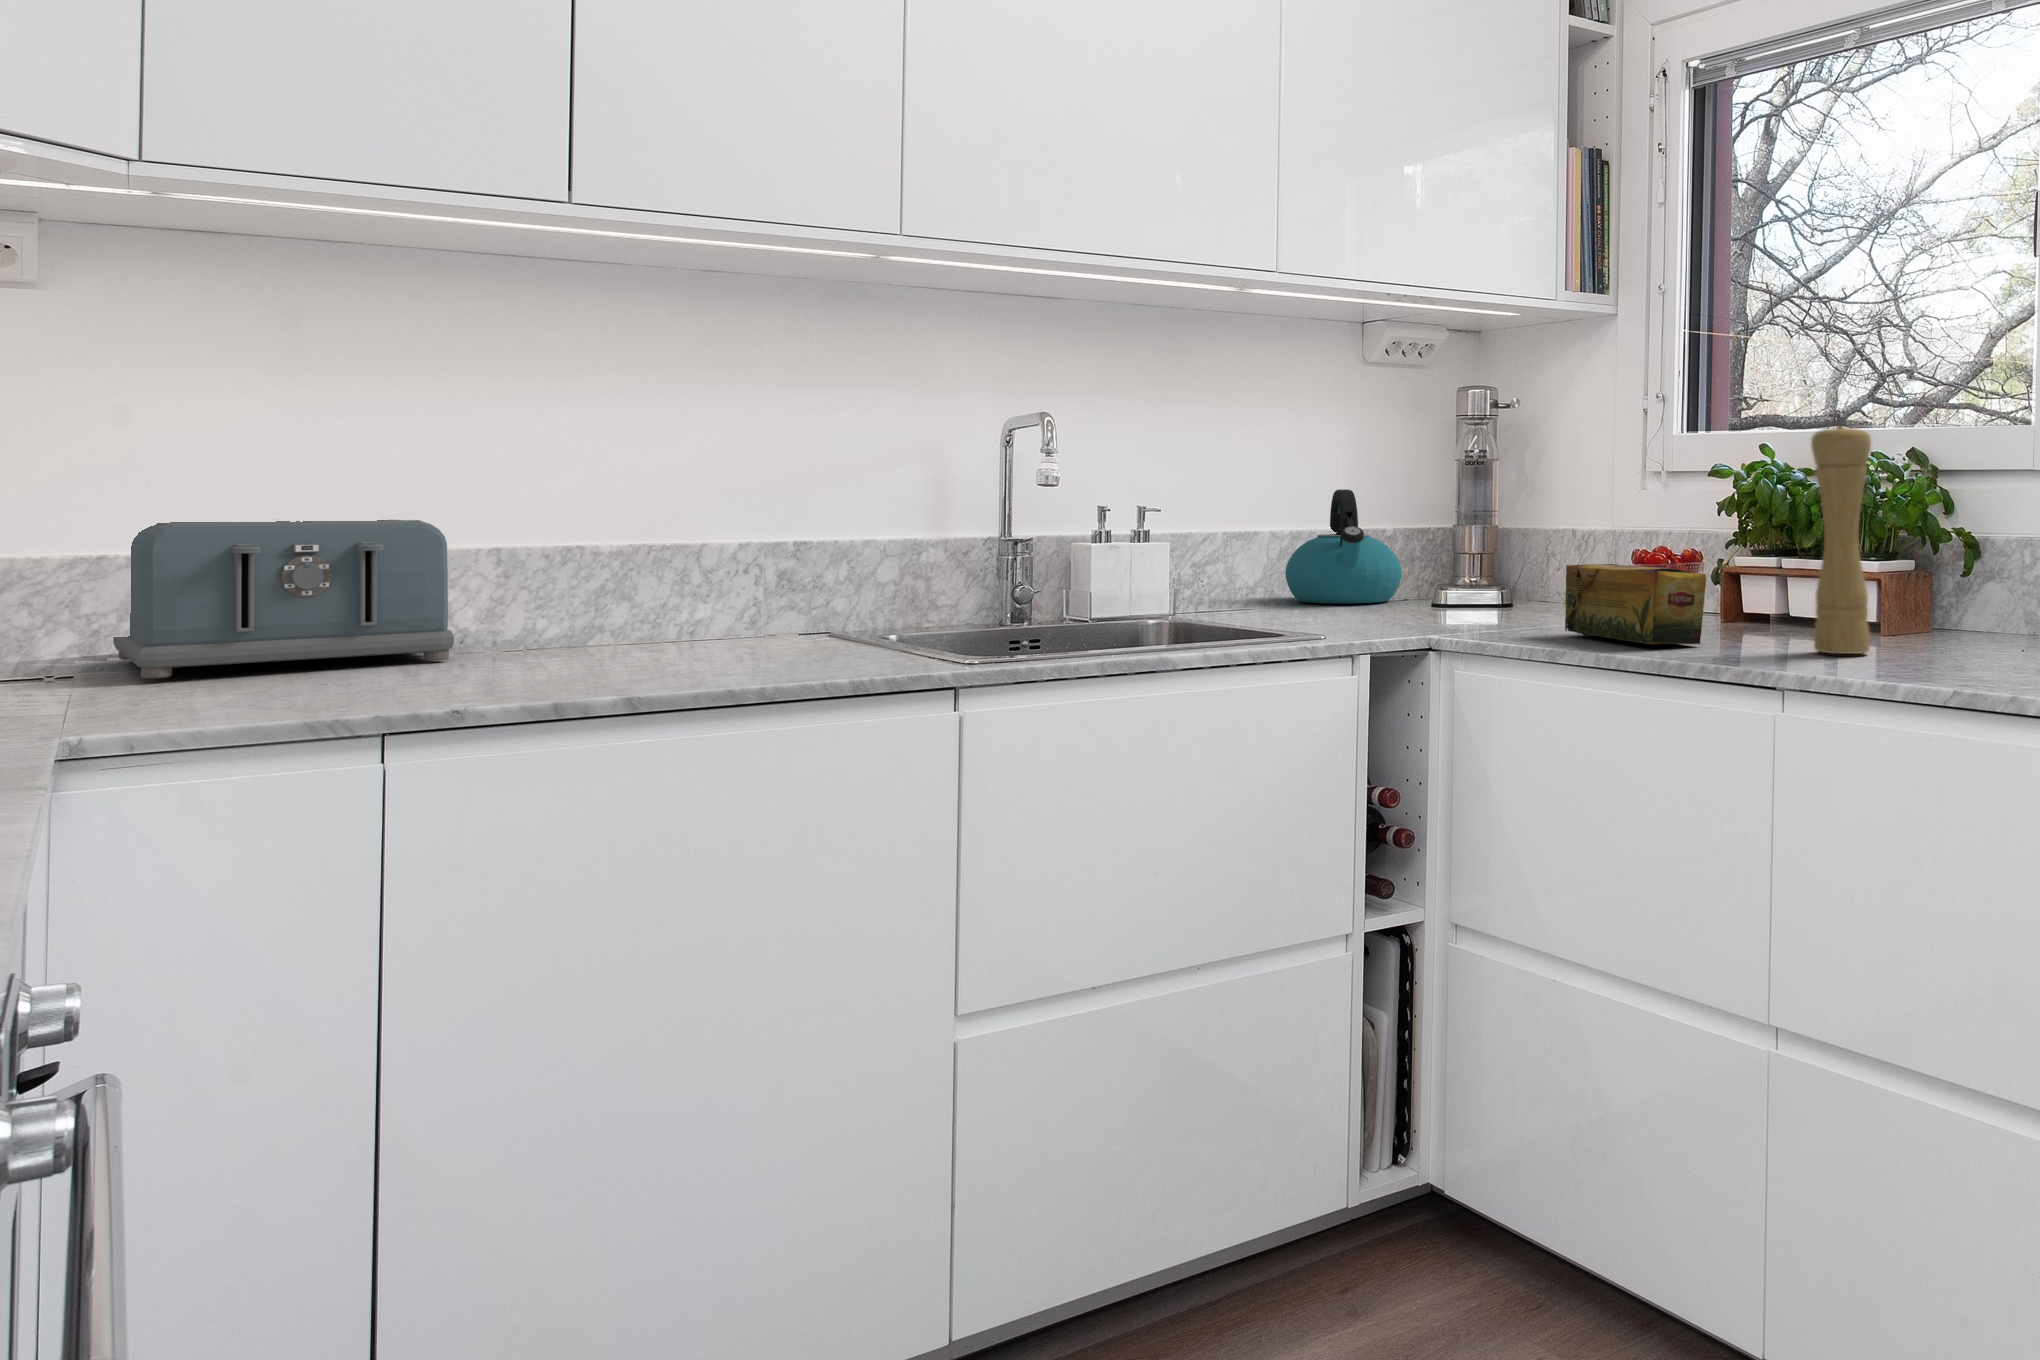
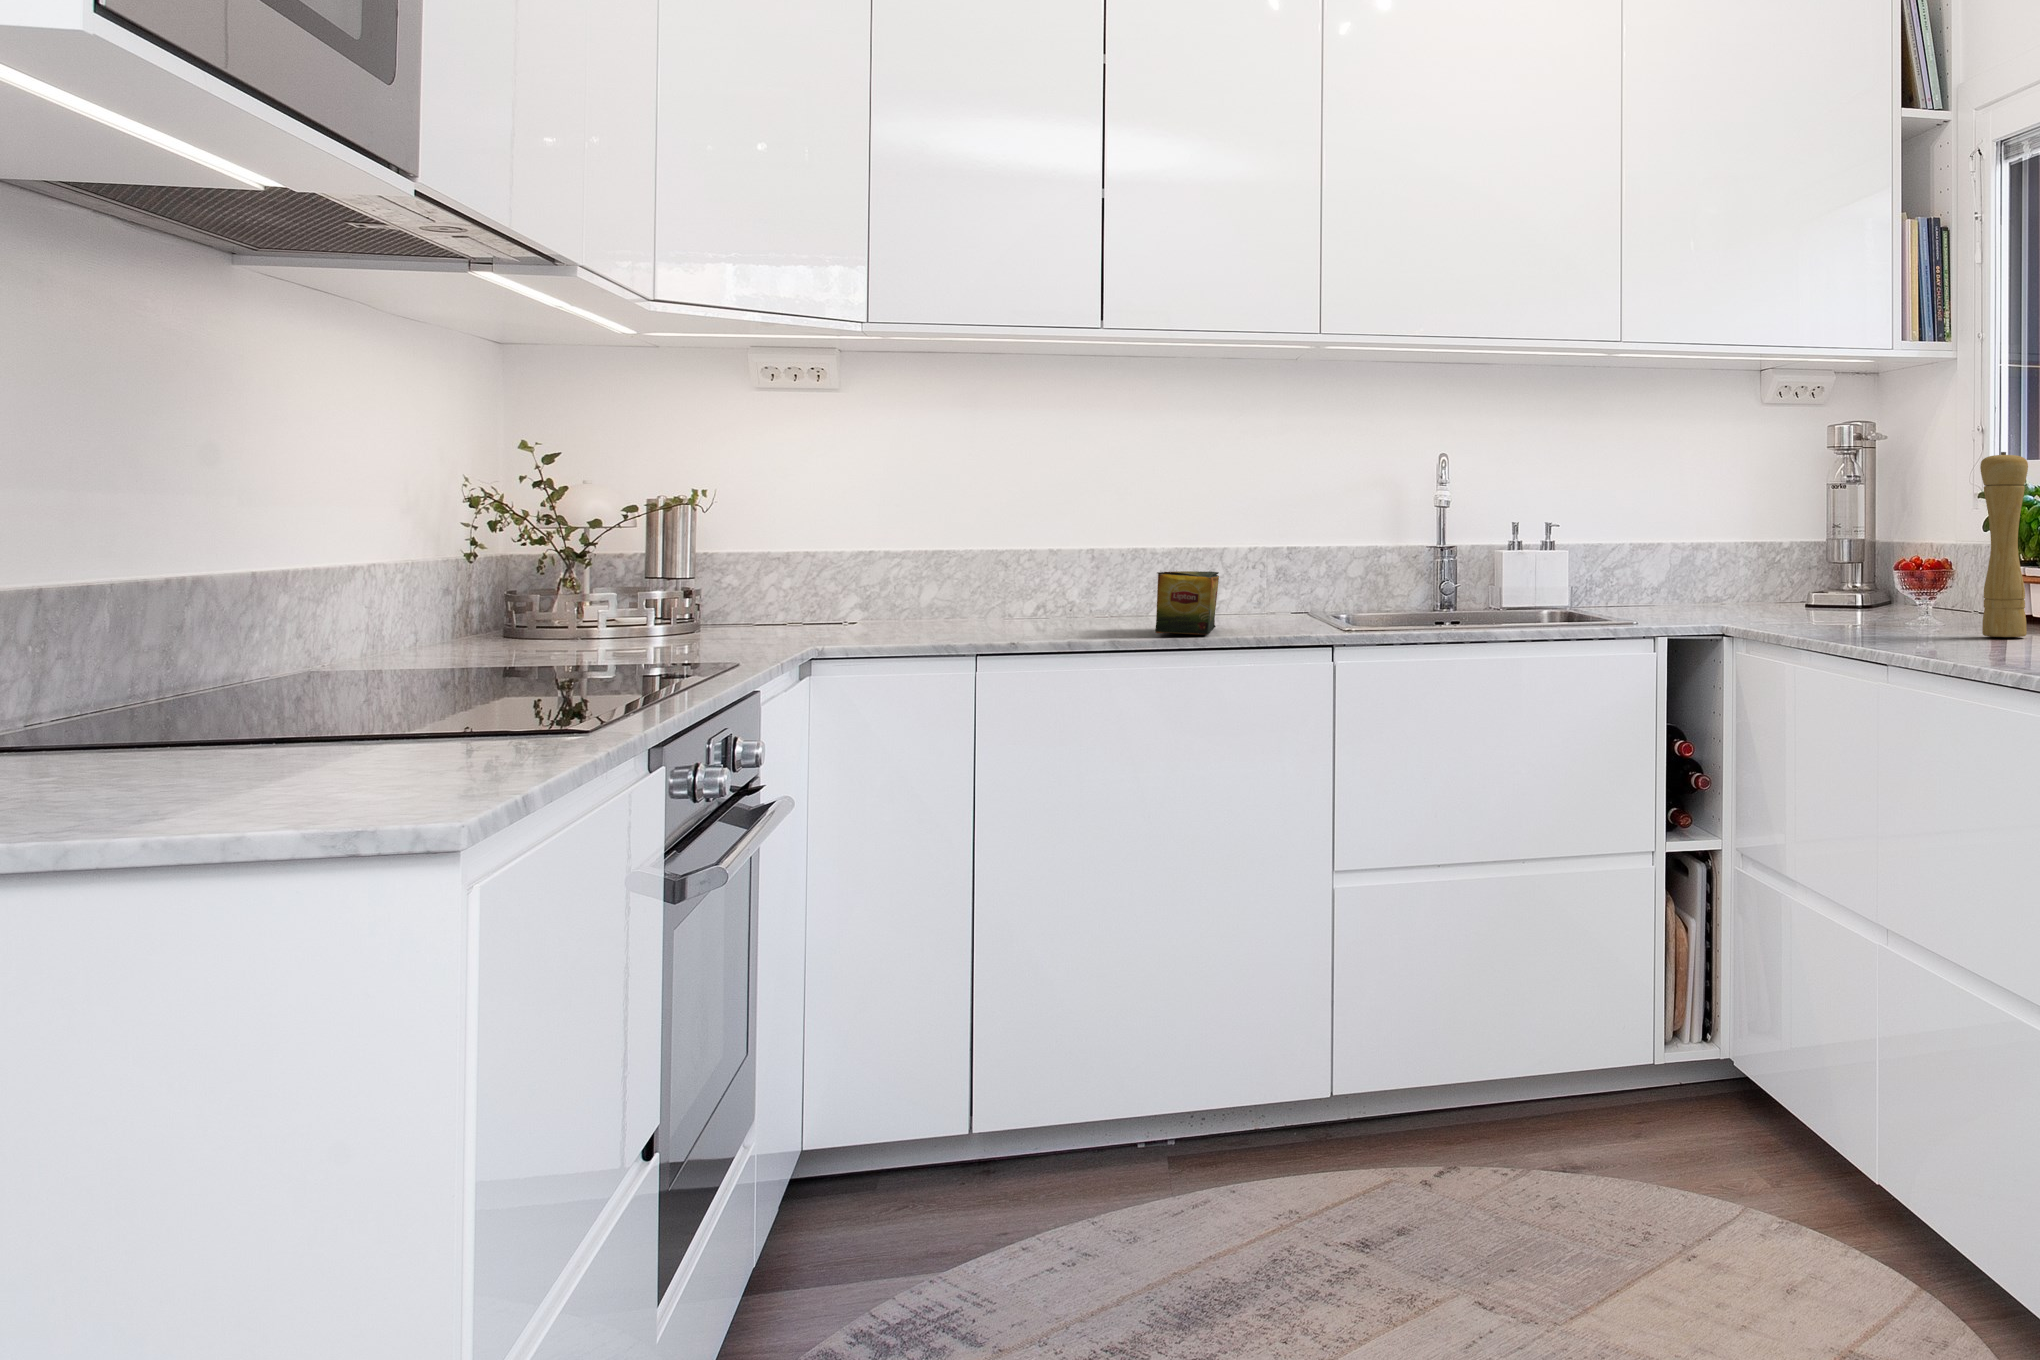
kettle: present [1285,489,1402,604] -> none [1673,513,1768,605]
toaster: present [113,519,454,678] -> none [886,529,1063,623]
tea box: present [1565,564,1706,644] -> present [1155,571,1219,635]

